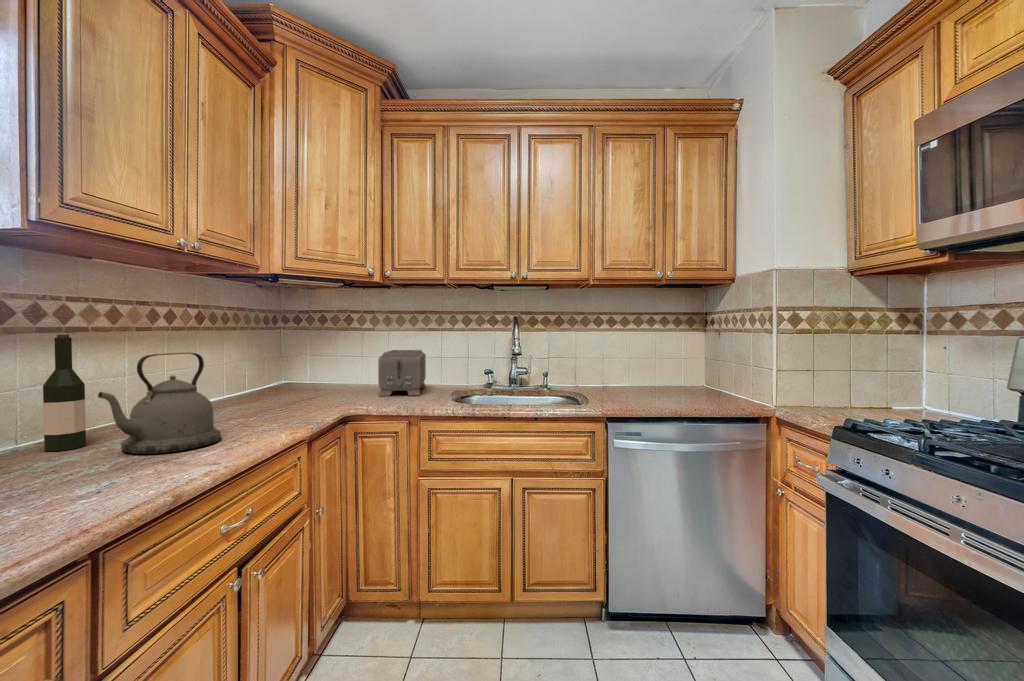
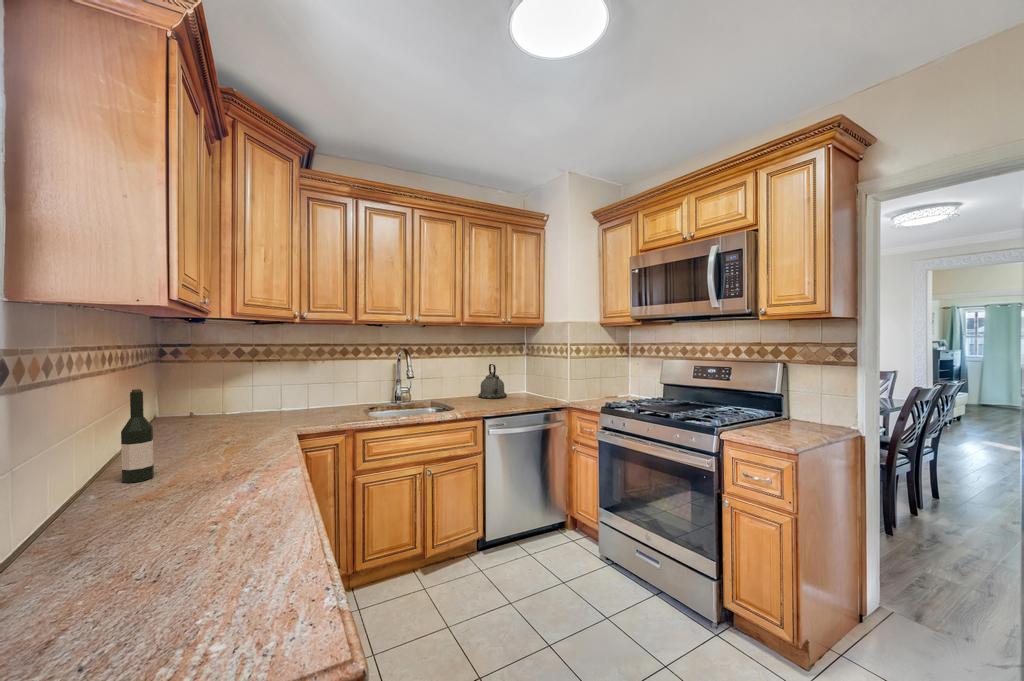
toaster: present [378,350,426,396] -> none [295,377,339,417]
kettle: present [98,353,221,454] -> present [478,364,507,399]

